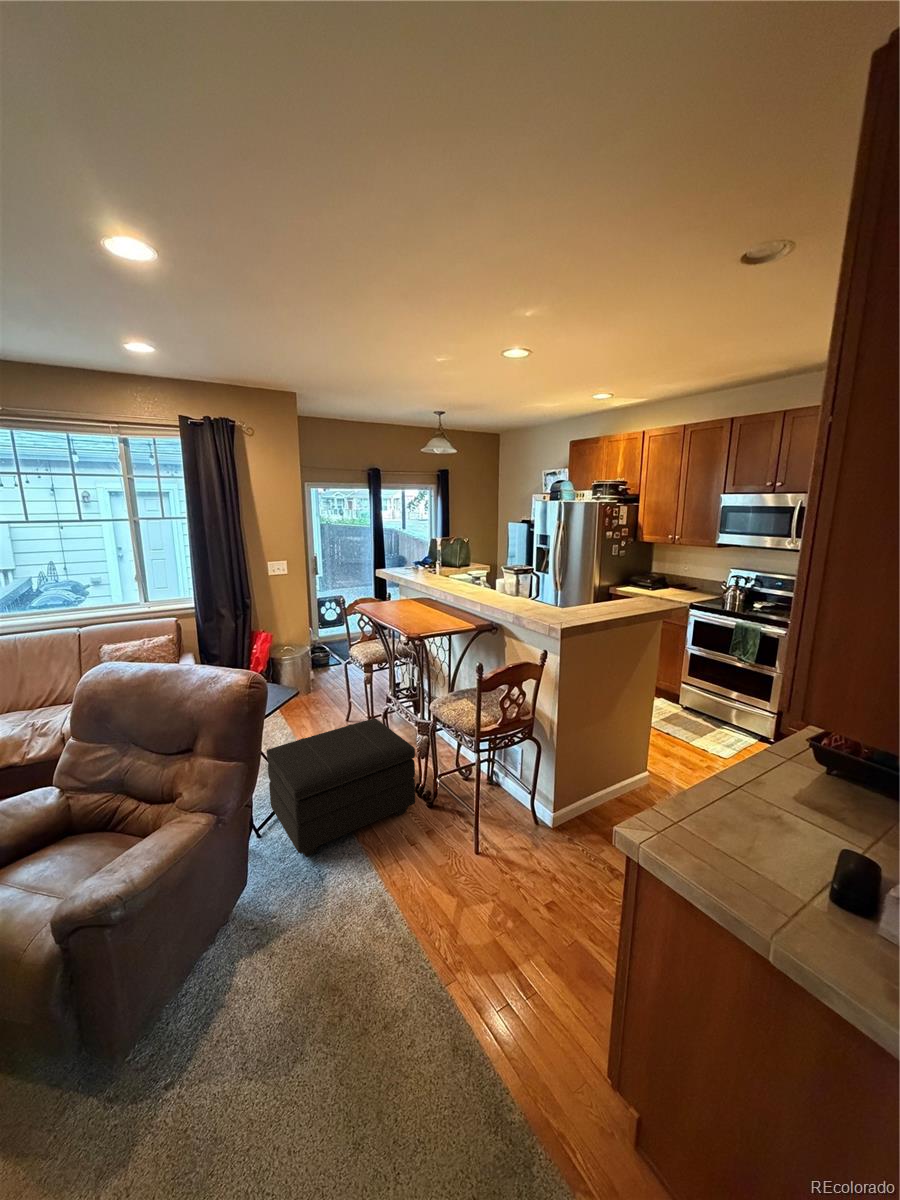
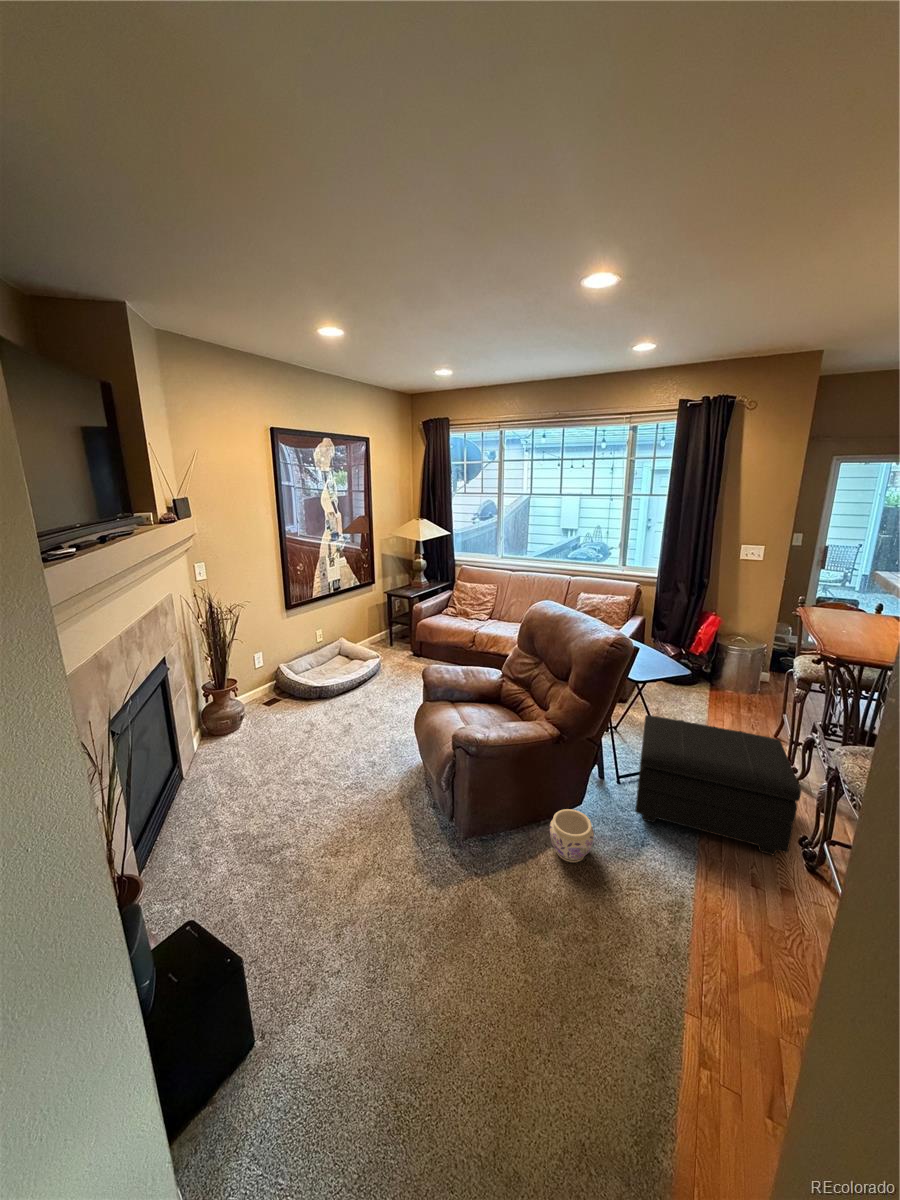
planter: none [230,892,288,964] -> present [550,809,594,863]

